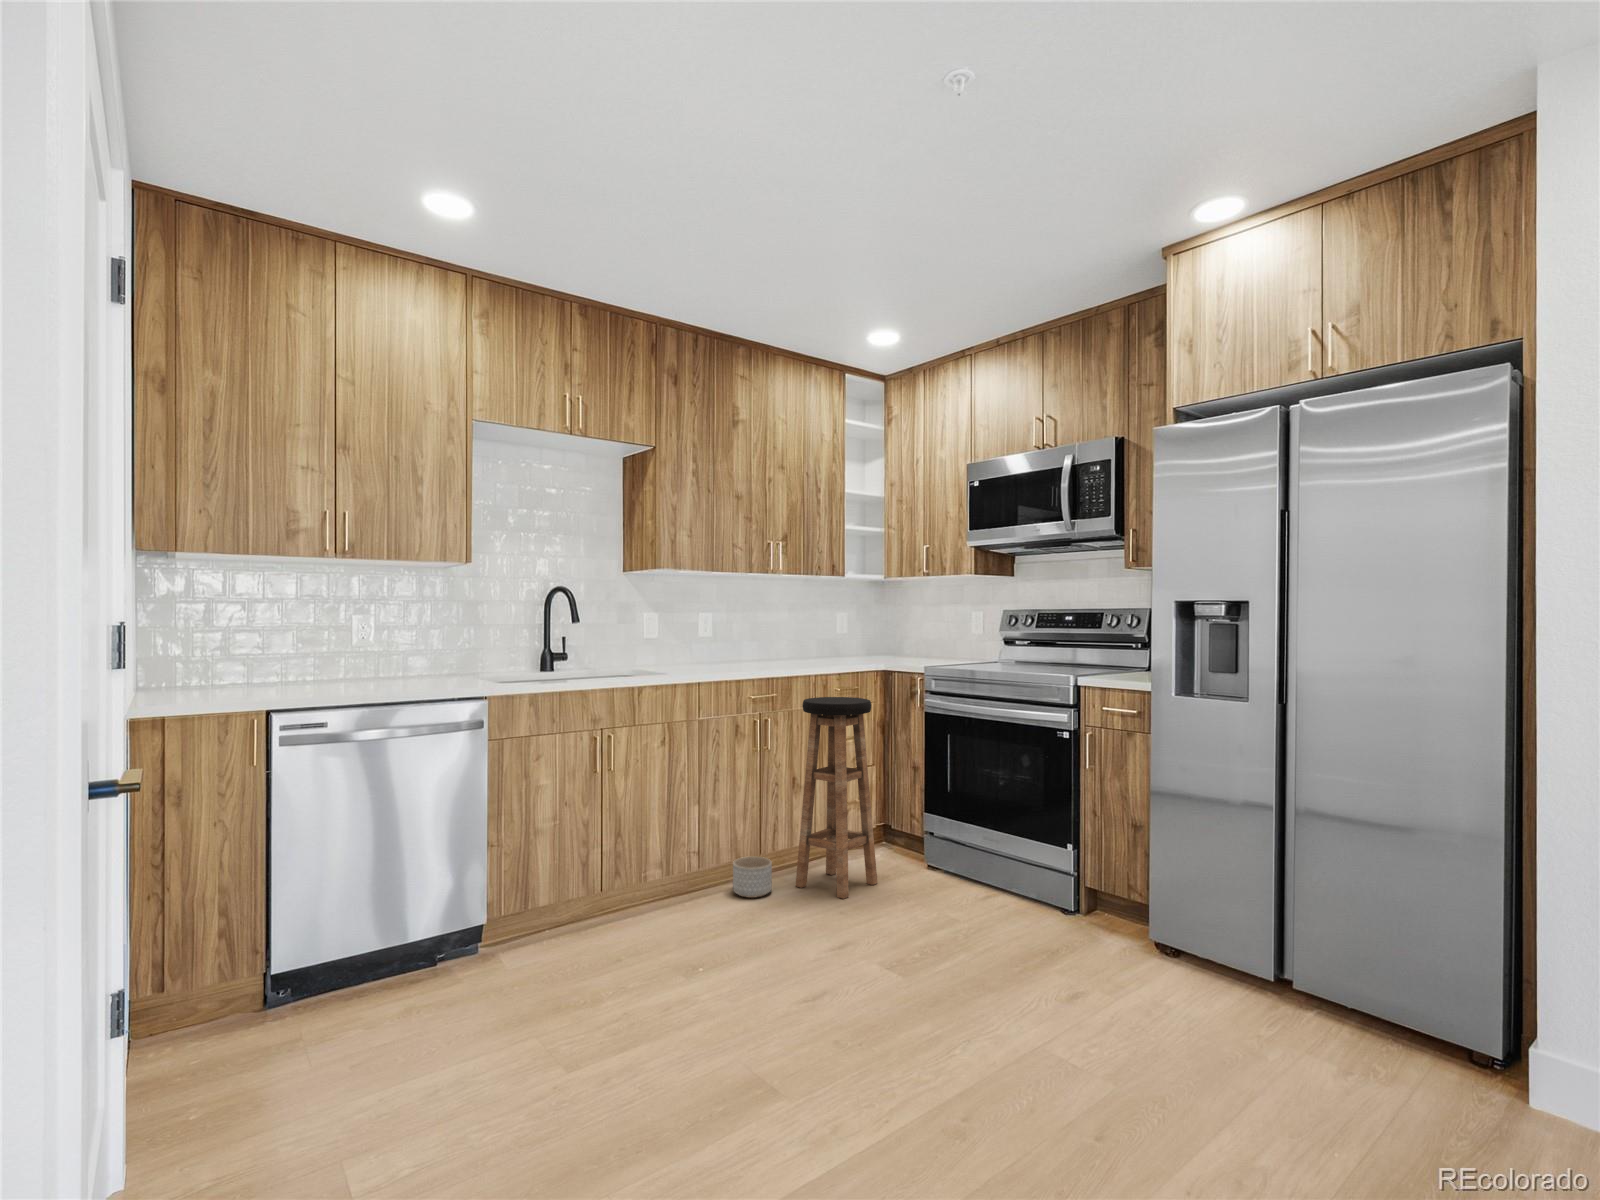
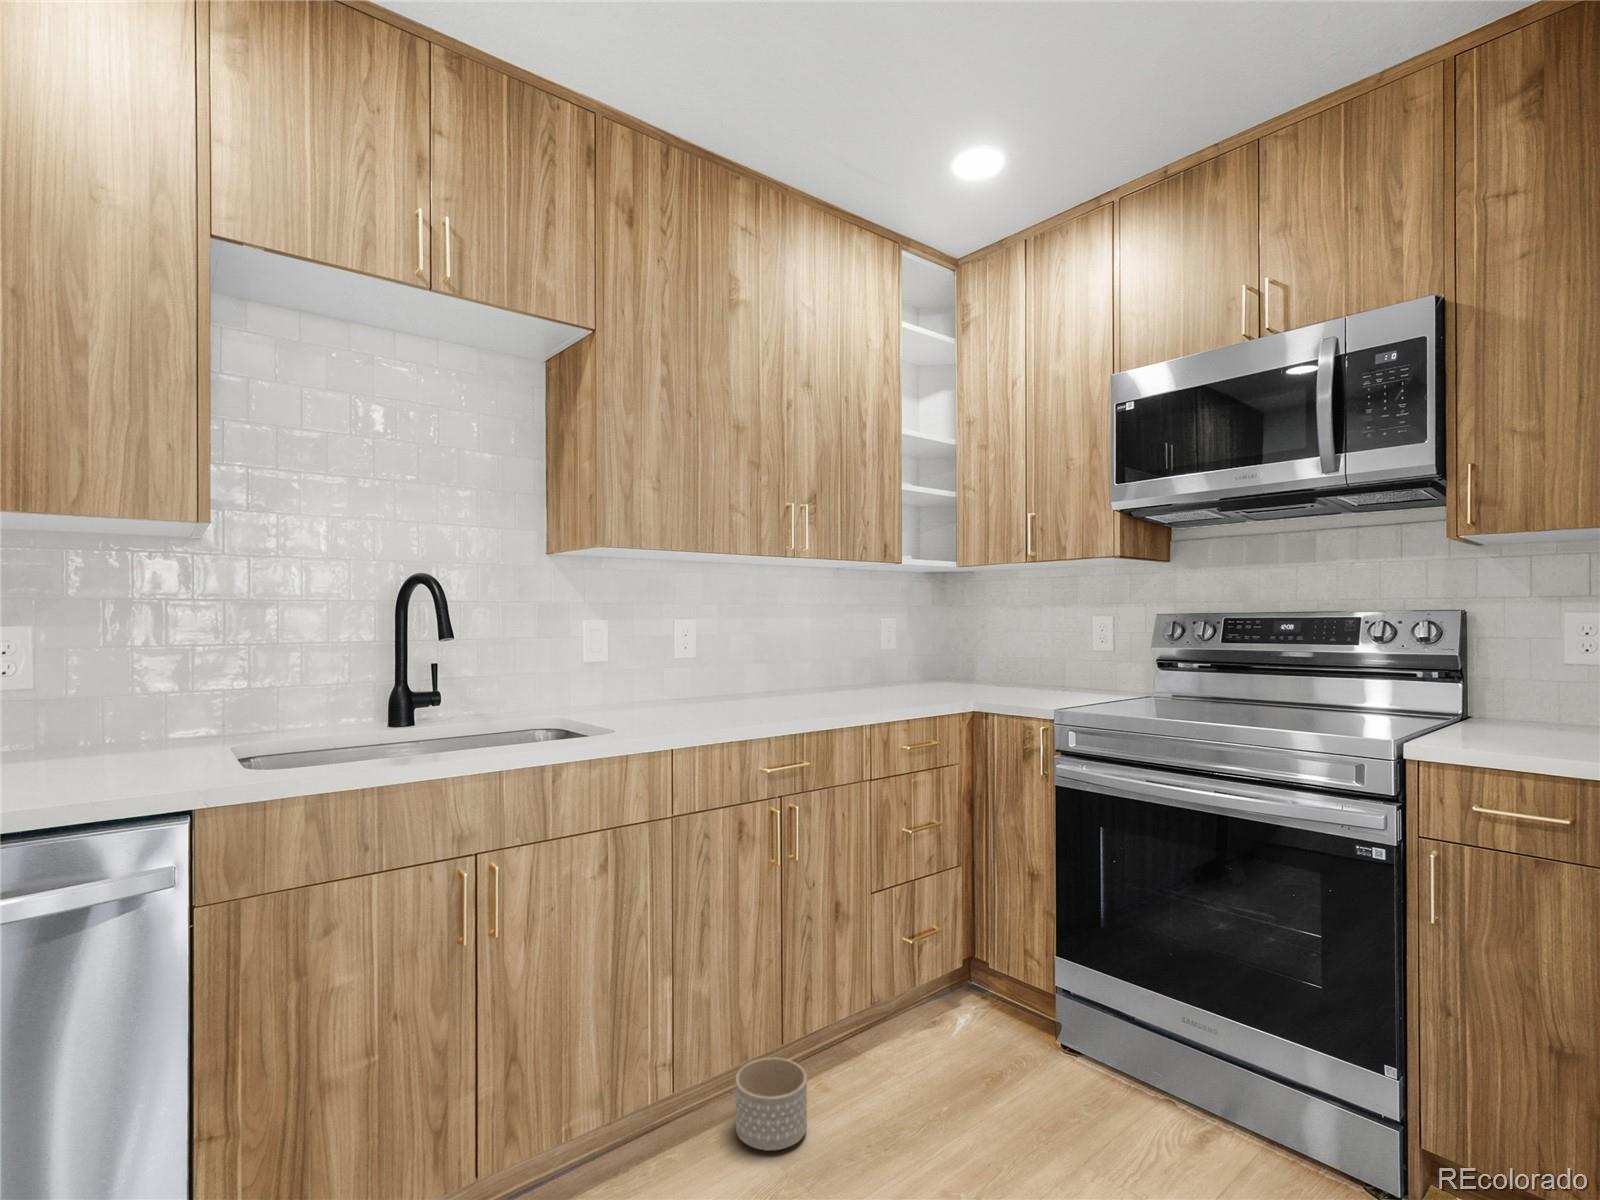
bar stool: present [796,697,877,899] -> none [847,764,991,1152]

